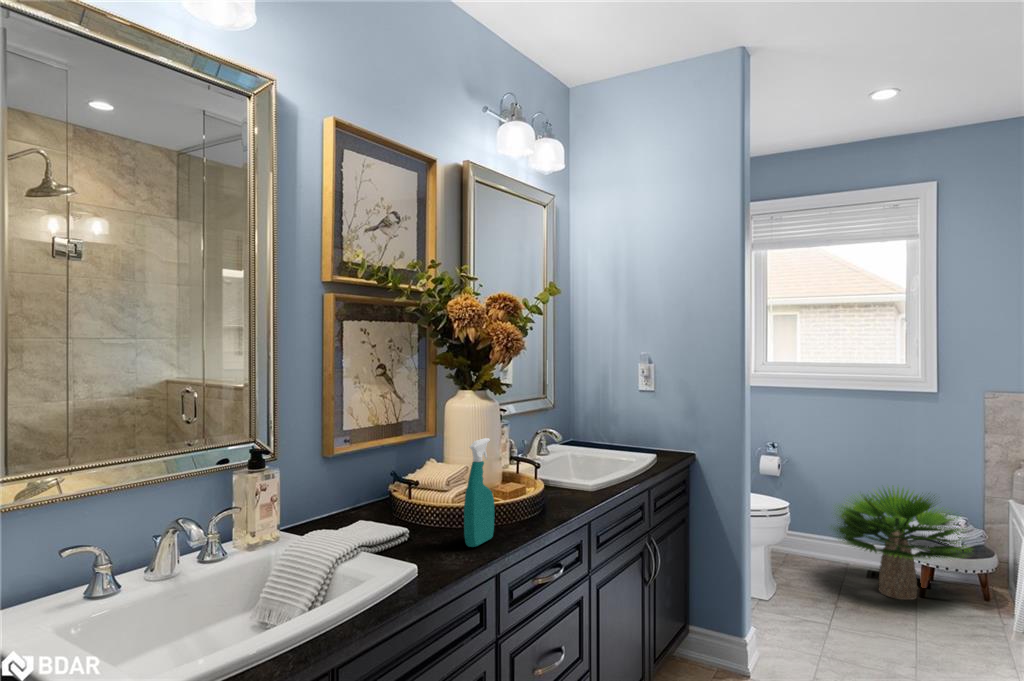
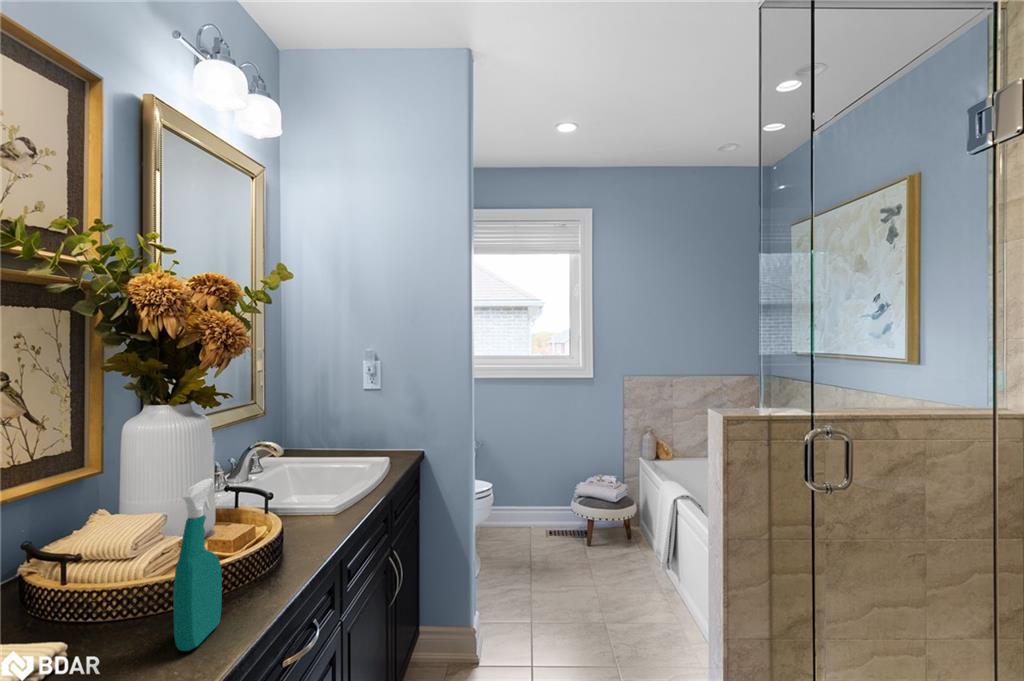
potted plant: present [833,486,970,600] -> none [517,455,628,552]

